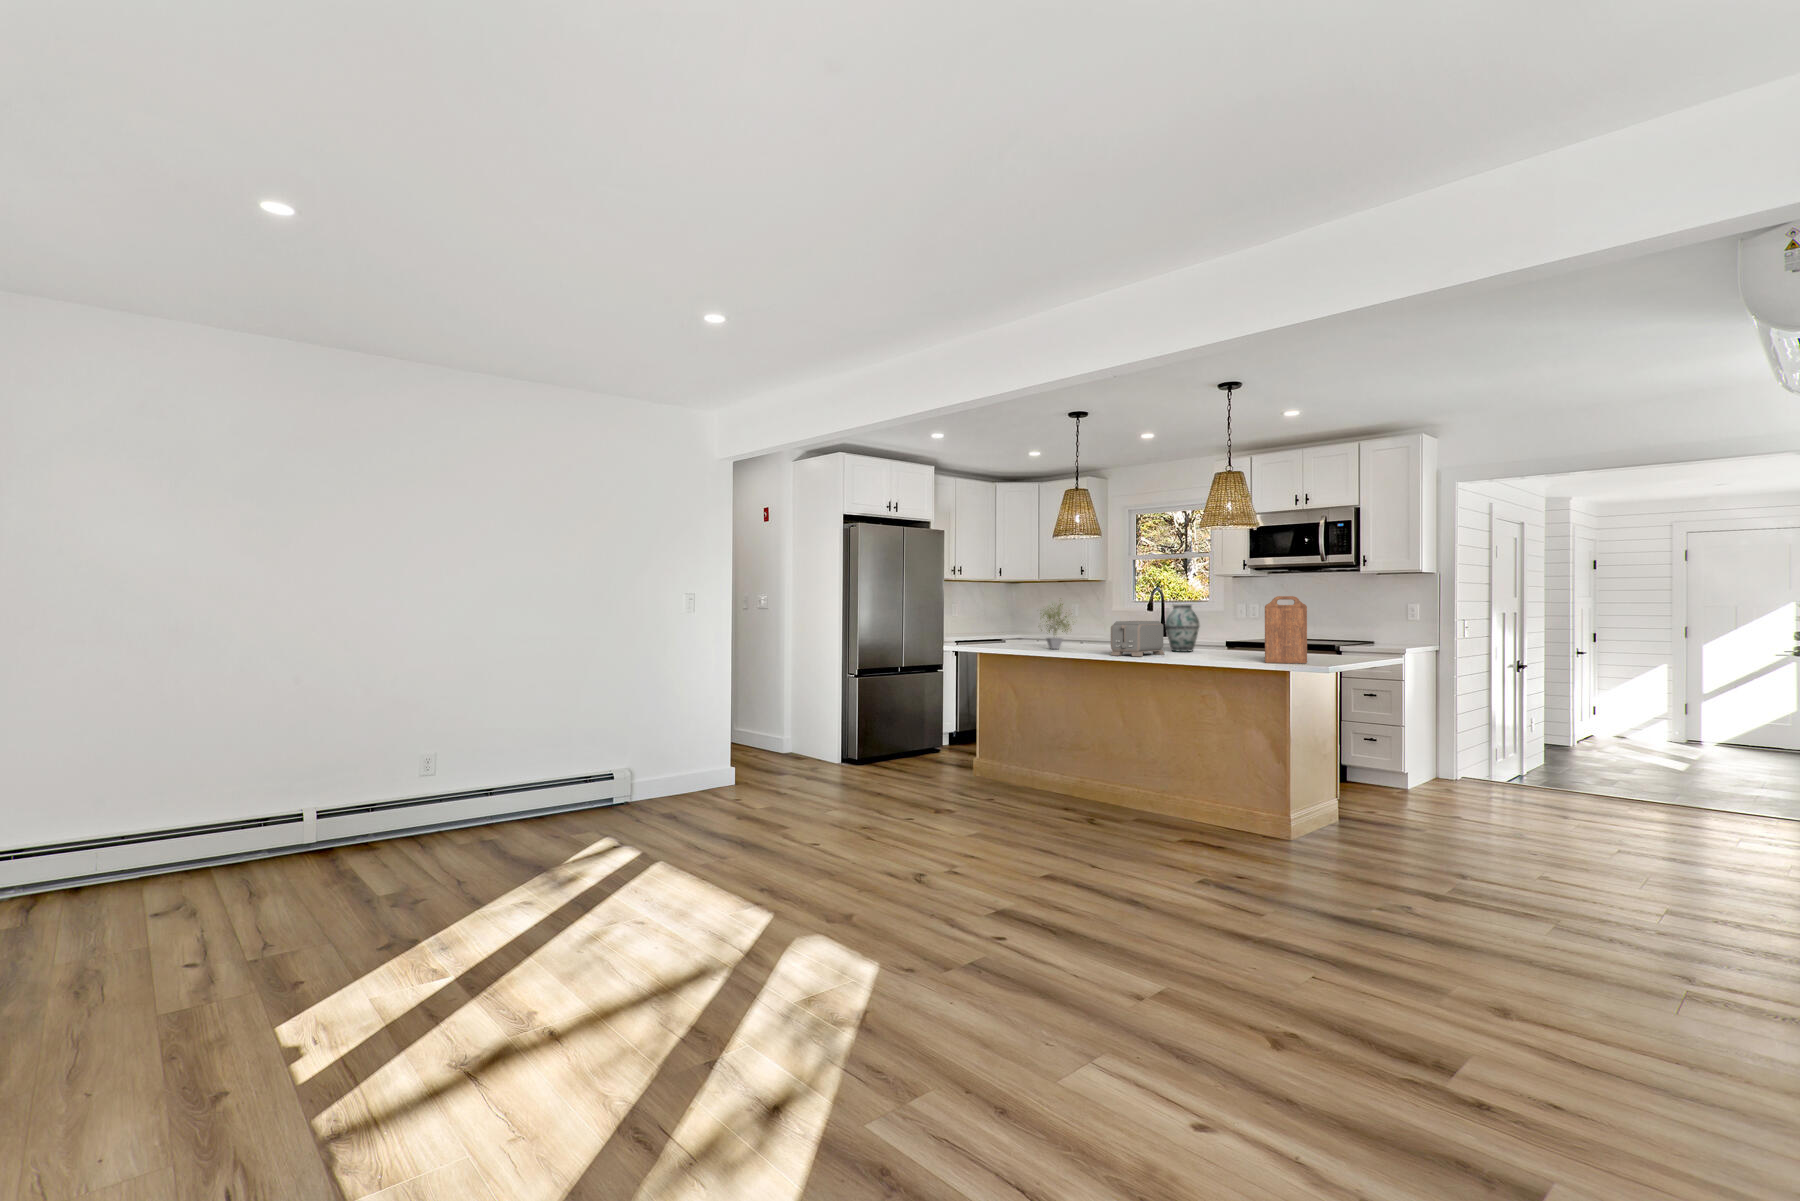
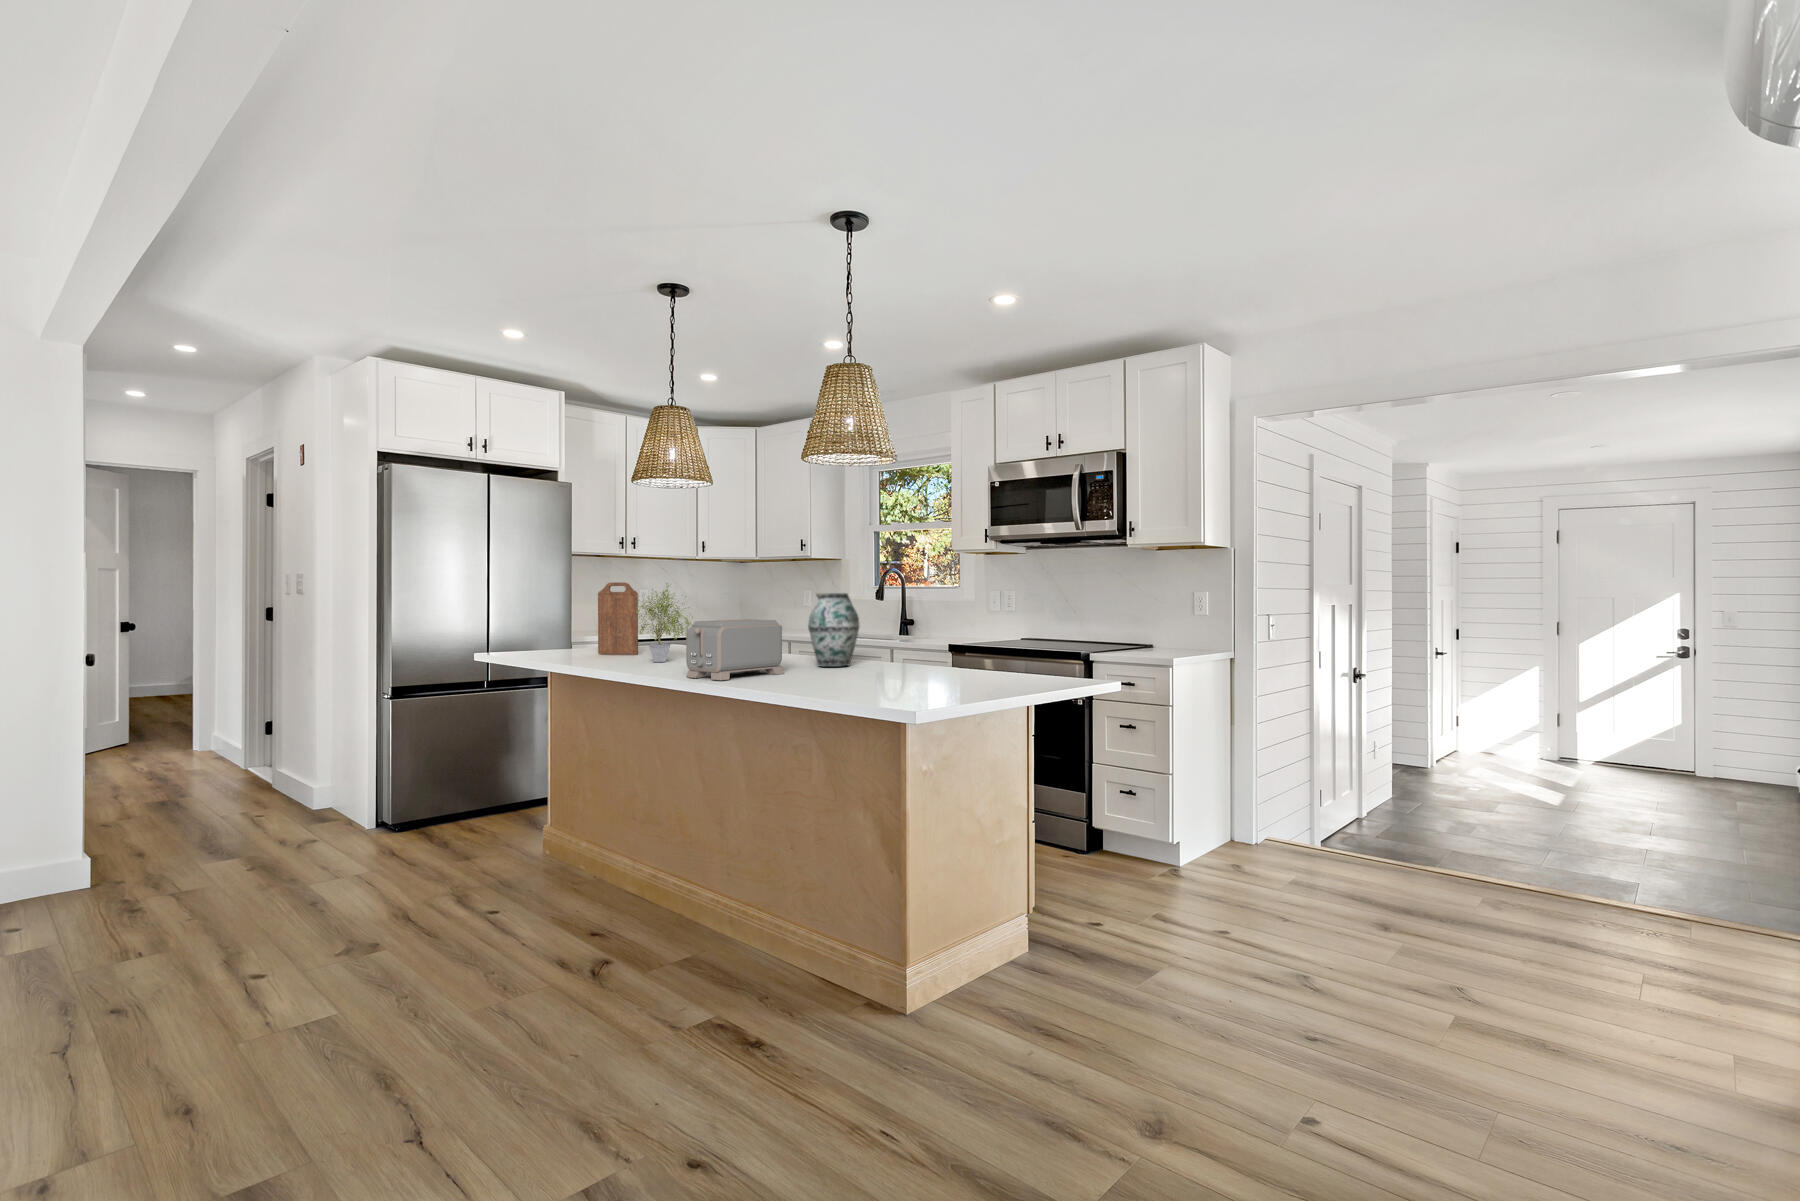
cutting board: present [1265,596,1307,663] -> present [598,582,638,655]

